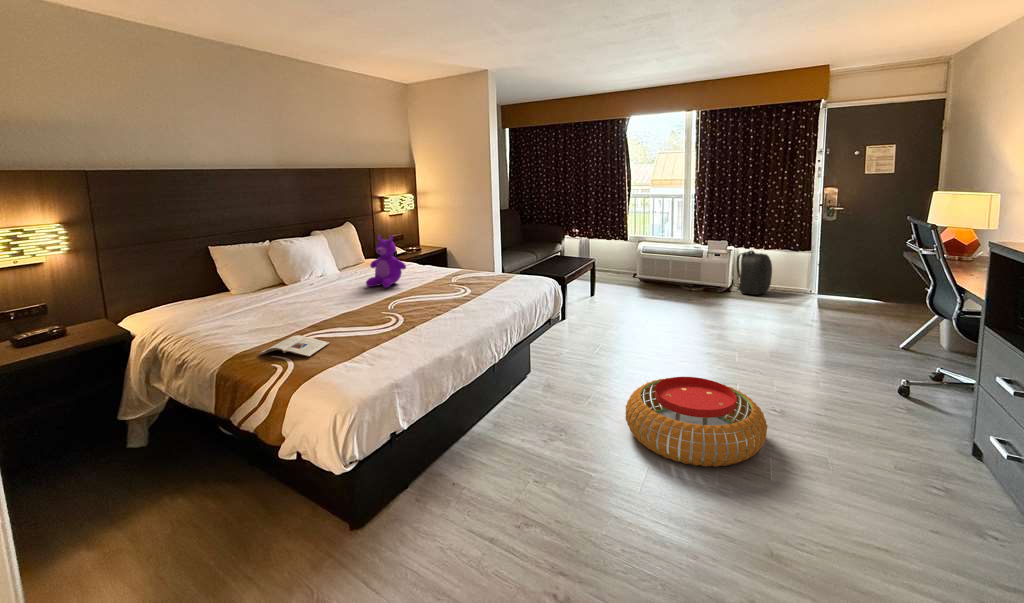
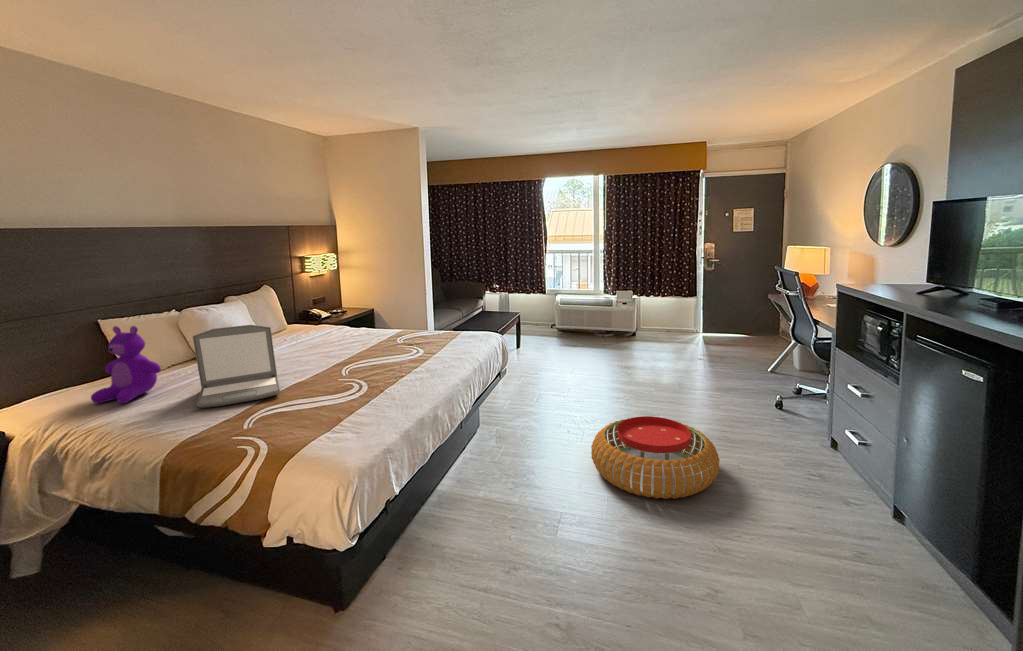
teddy bear: present [366,235,406,288] -> present [91,326,161,403]
backpack: present [737,251,772,295] -> none [638,299,671,338]
laptop: none [255,258,330,329] -> present [193,325,280,408]
magazine: present [259,335,329,357] -> none [215,411,295,438]

